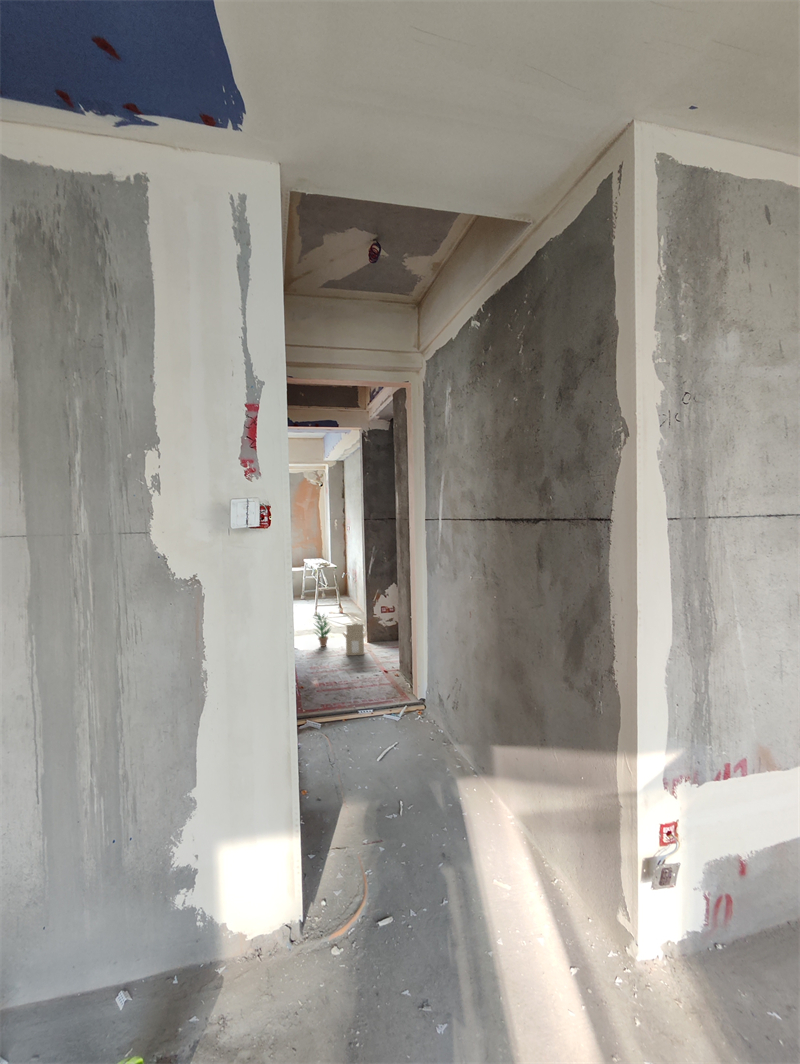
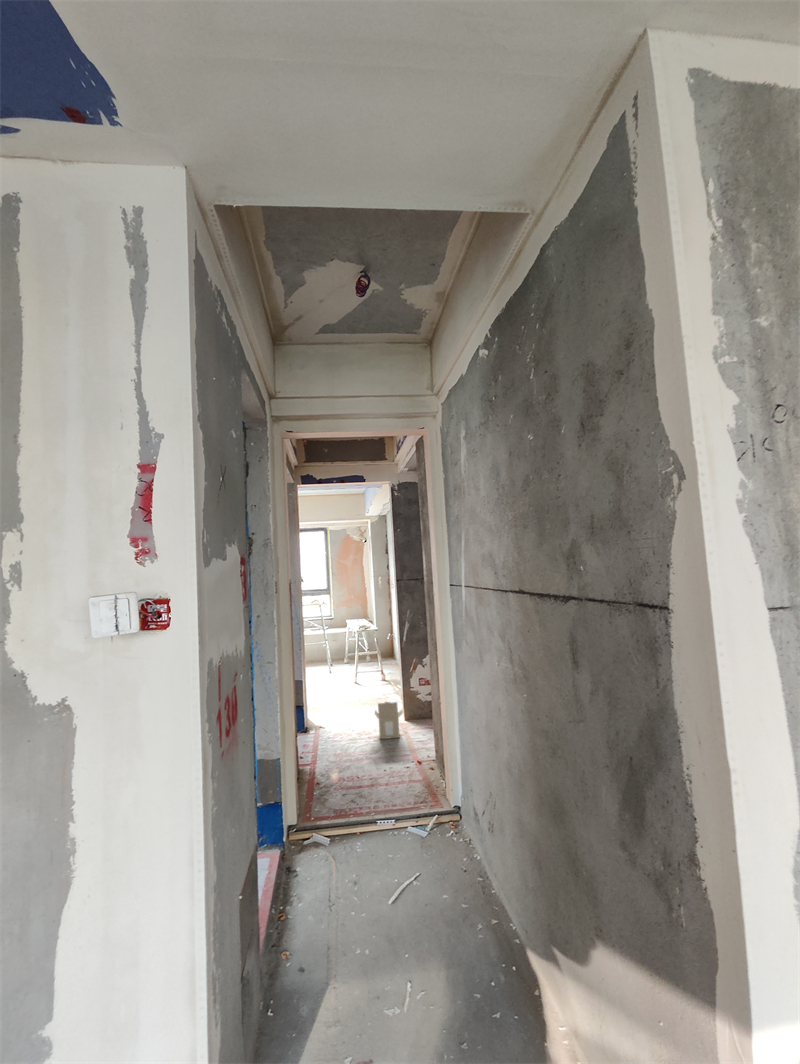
potted plant: present [315,615,330,647] -> none [343,686,366,726]

